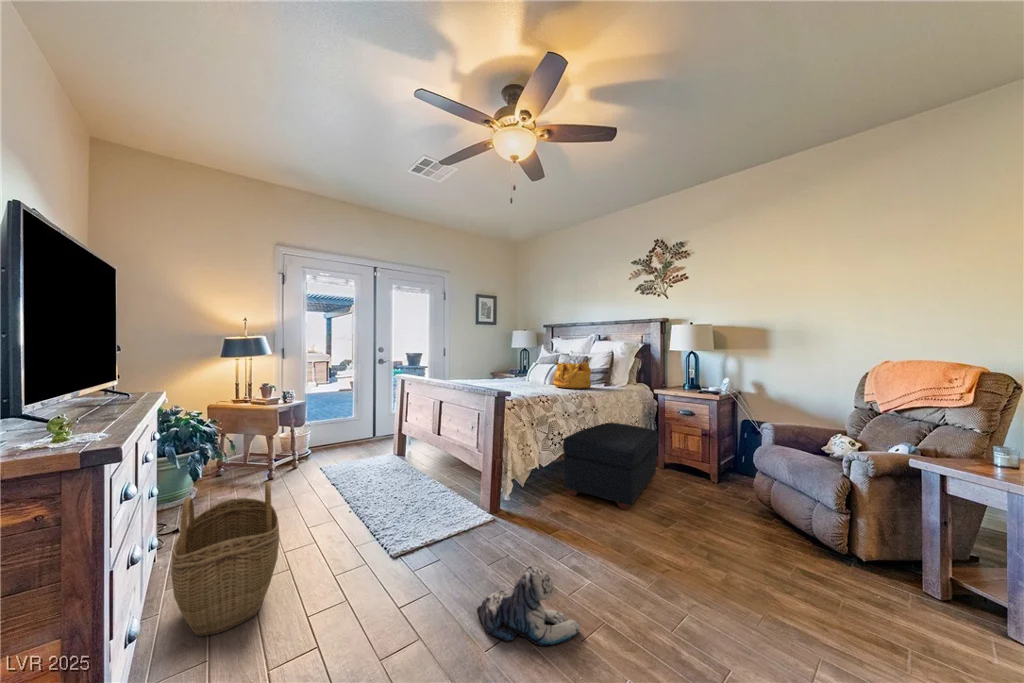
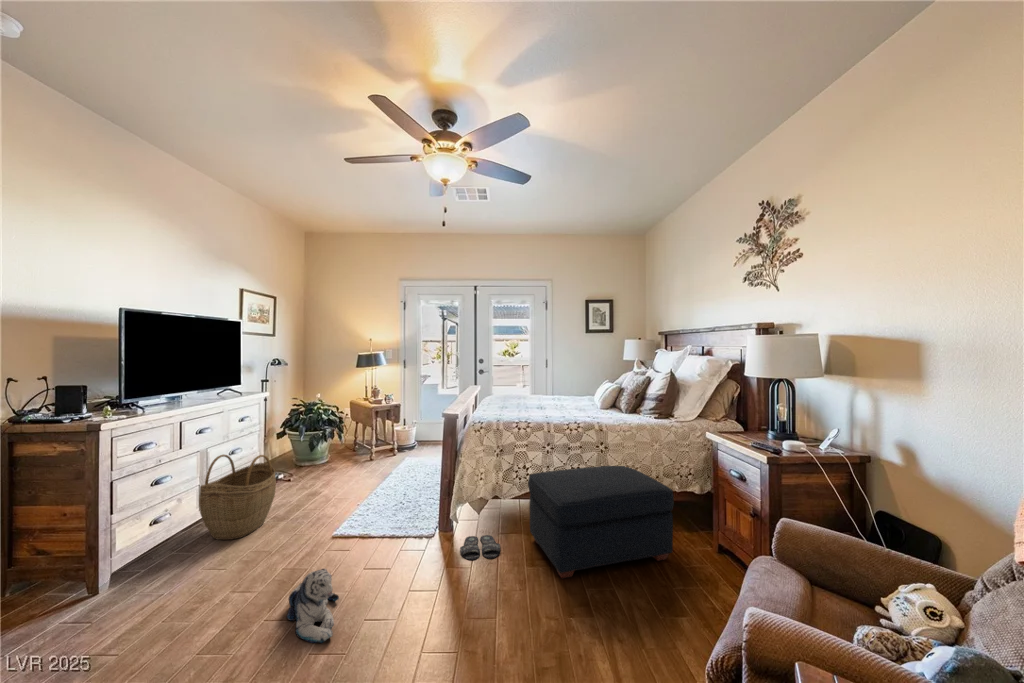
handbag: present [553,360,591,389] -> none [580,381,624,419]
slippers: none [523,502,568,524] -> present [460,535,500,560]

